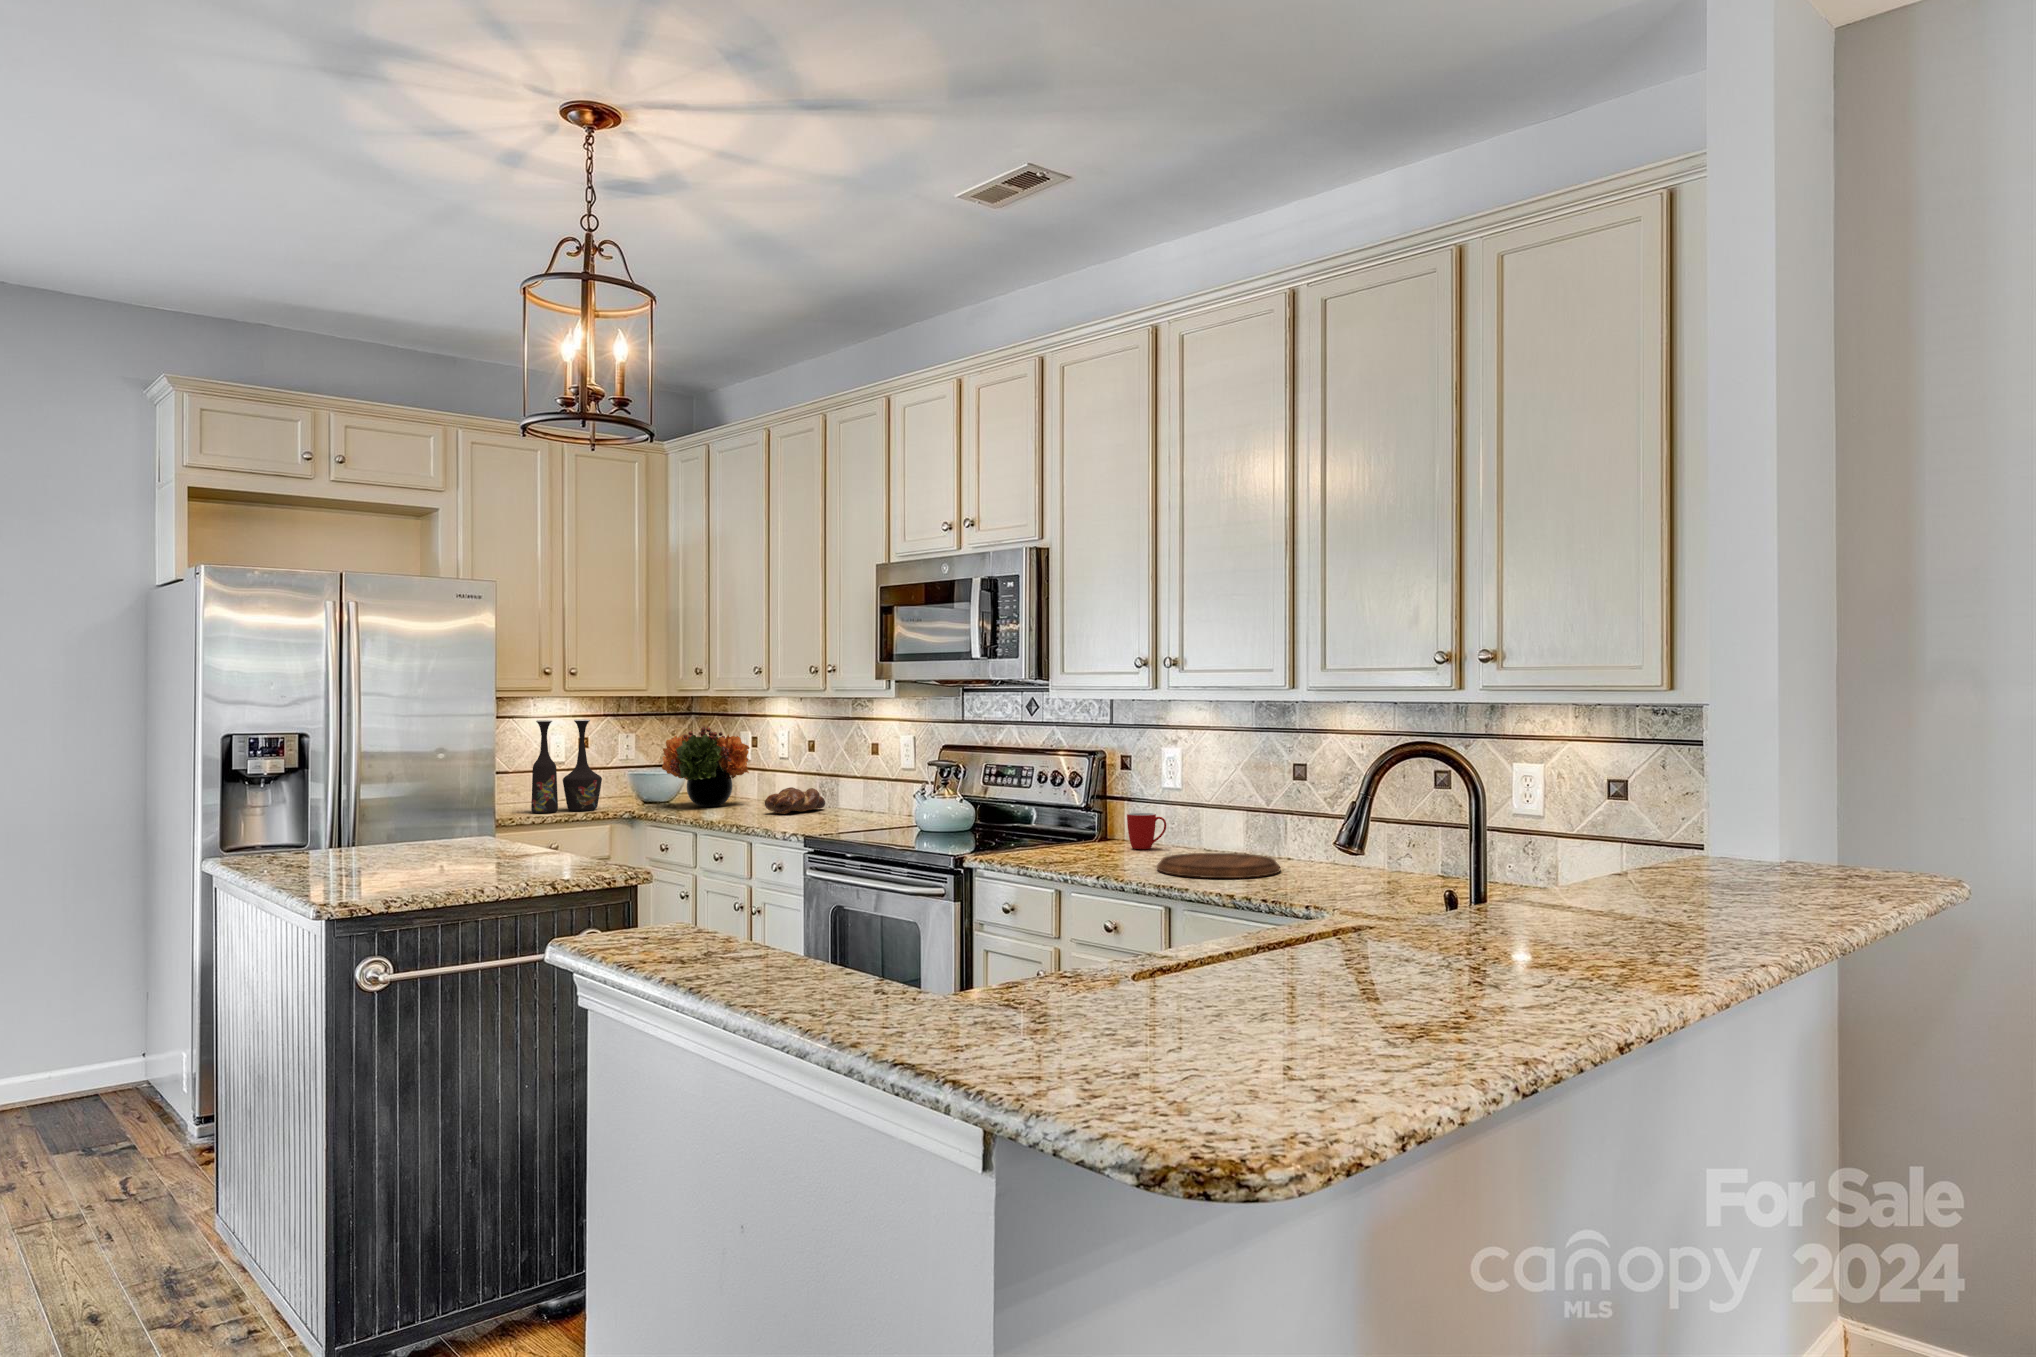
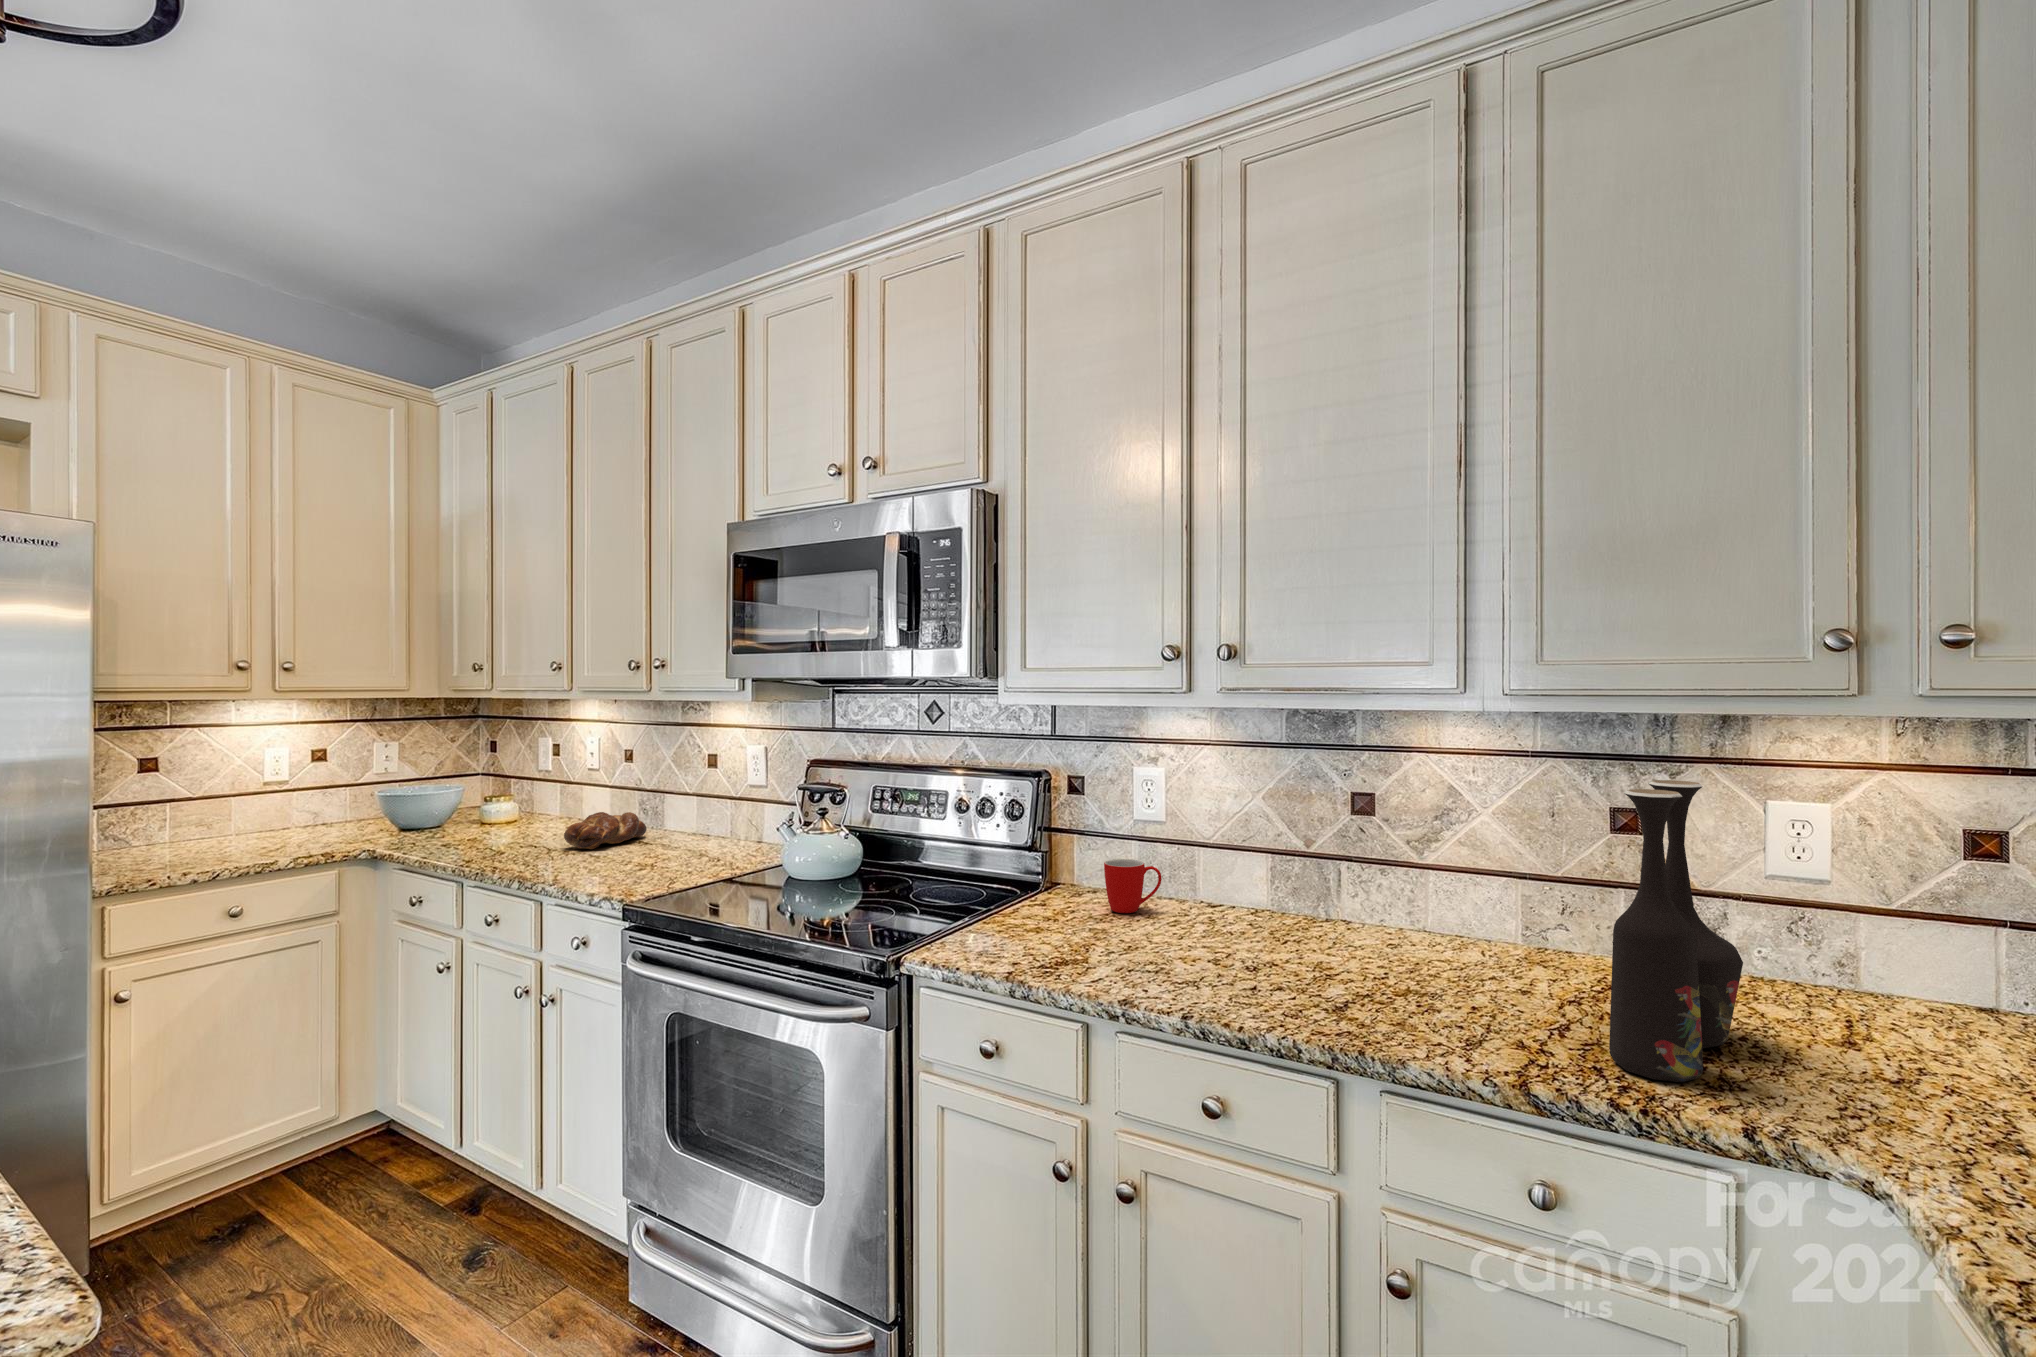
vase: present [531,719,602,813] -> present [1609,780,1743,1082]
flower arrangement: present [662,727,749,807] -> none [420,736,547,837]
cutting board: present [1157,853,1280,878] -> none [1213,930,1411,1001]

